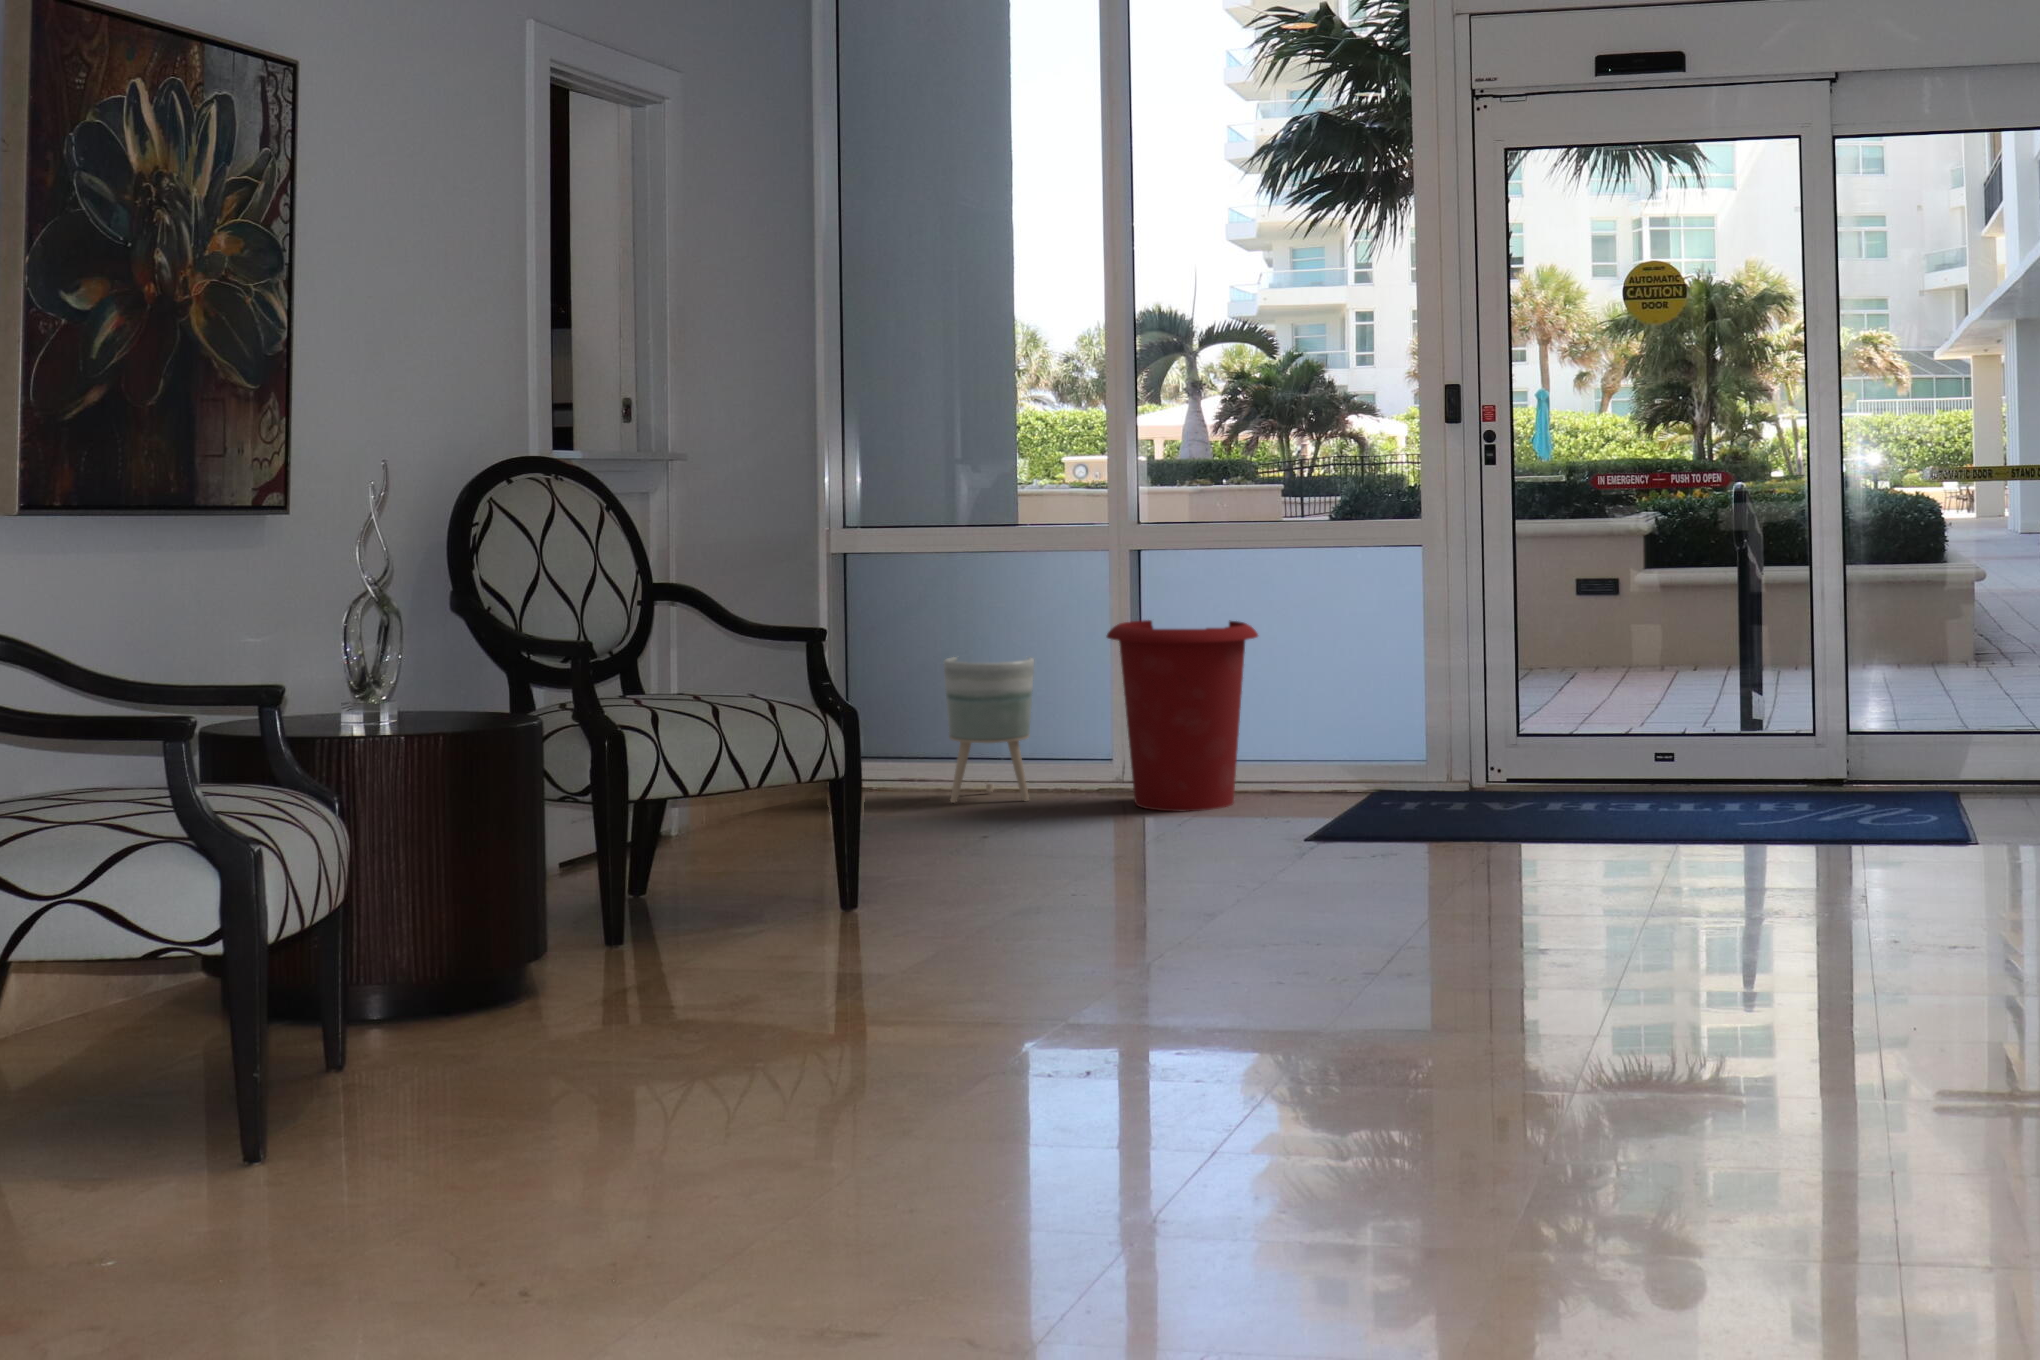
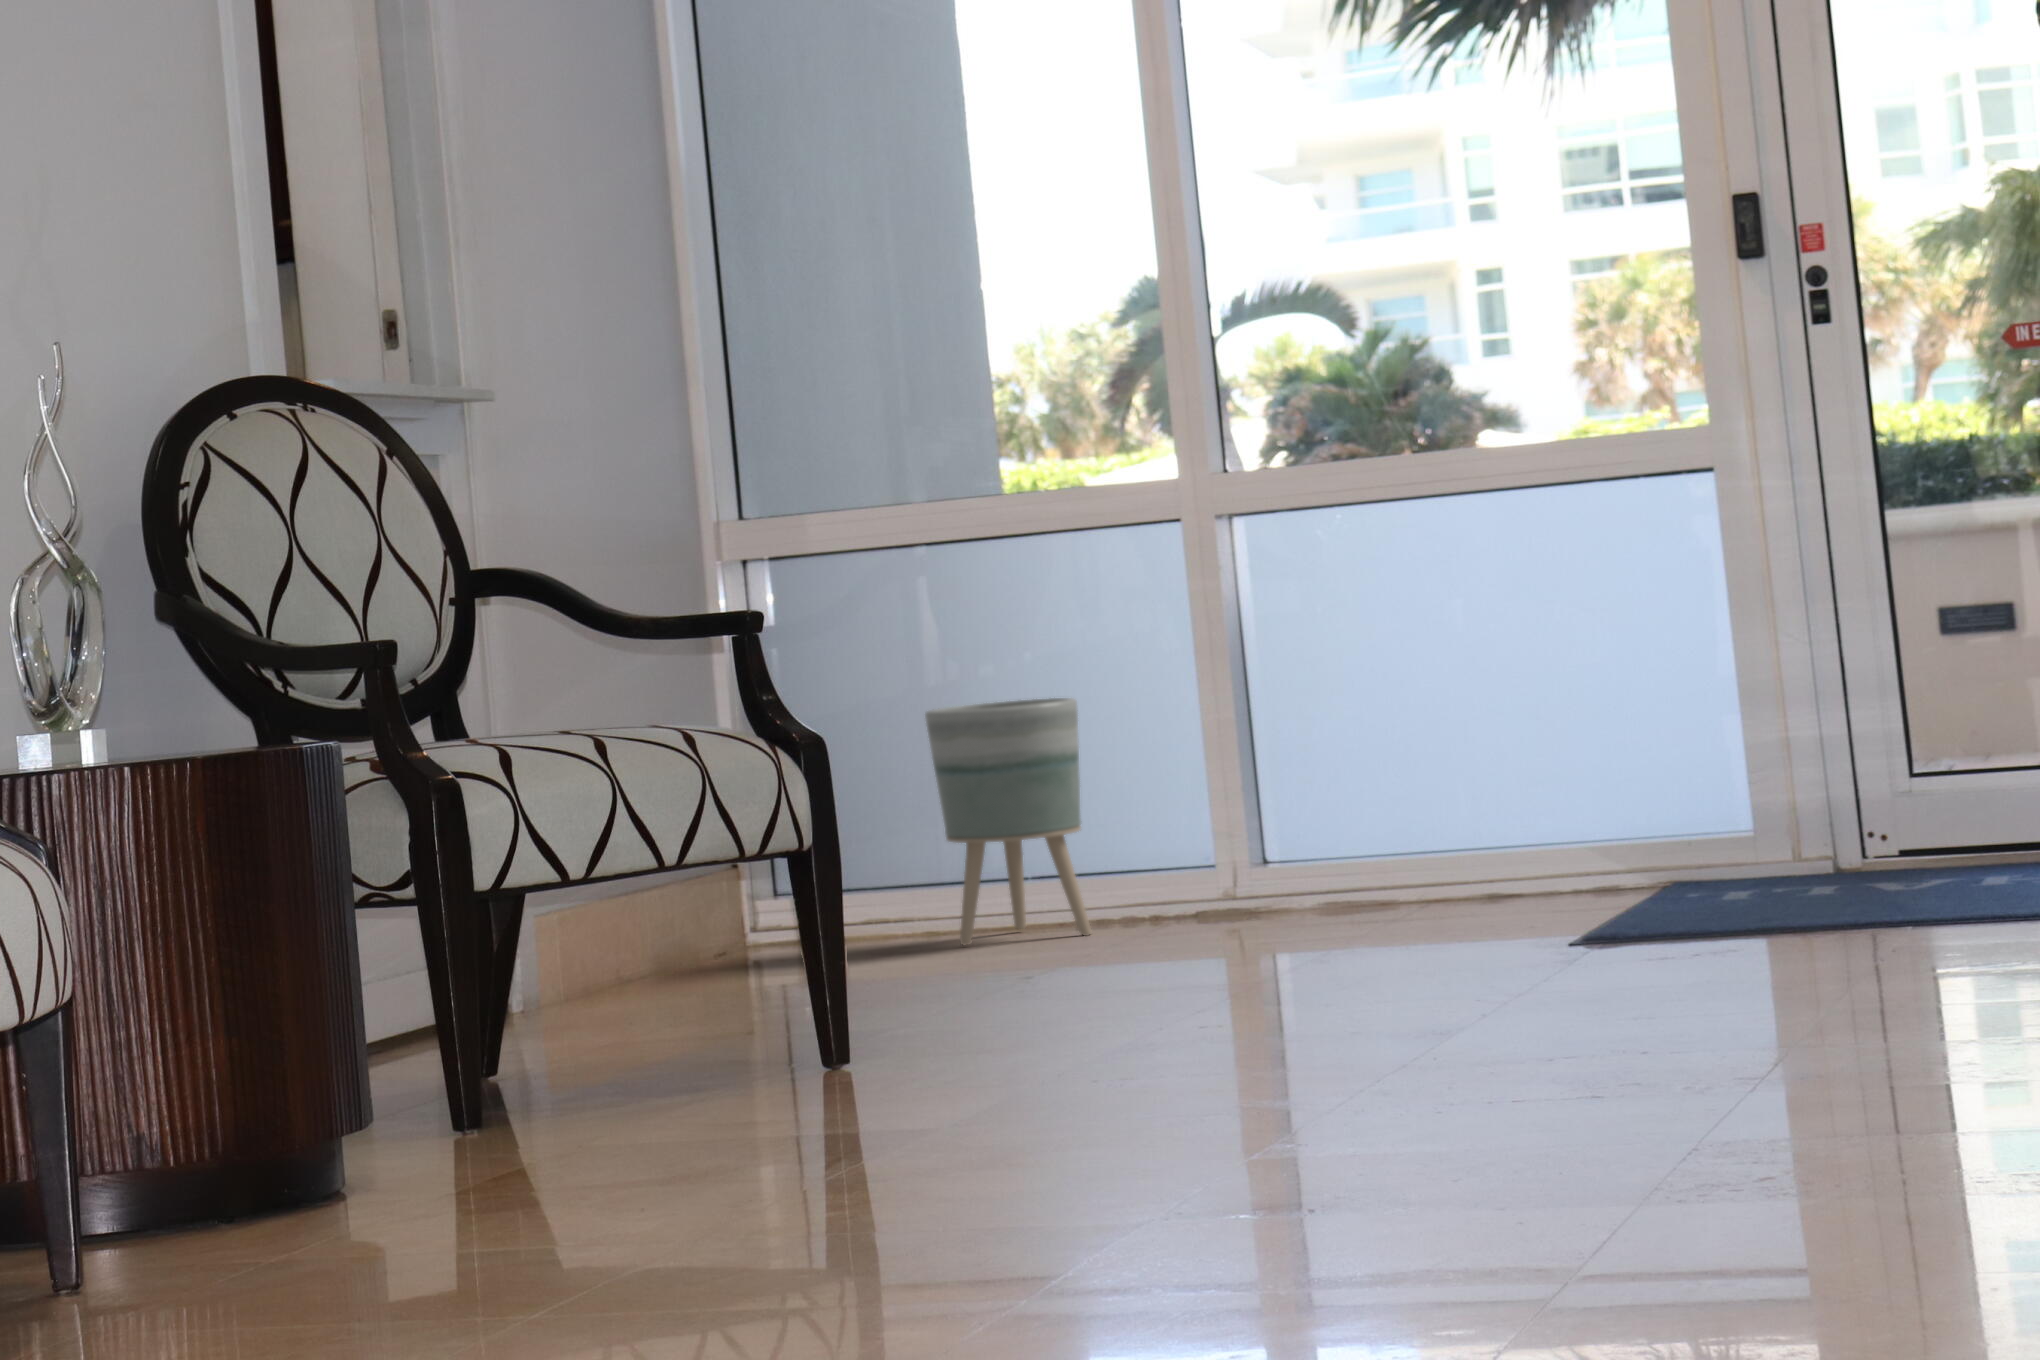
waste bin: present [1107,620,1258,811] -> none [1199,604,1465,928]

